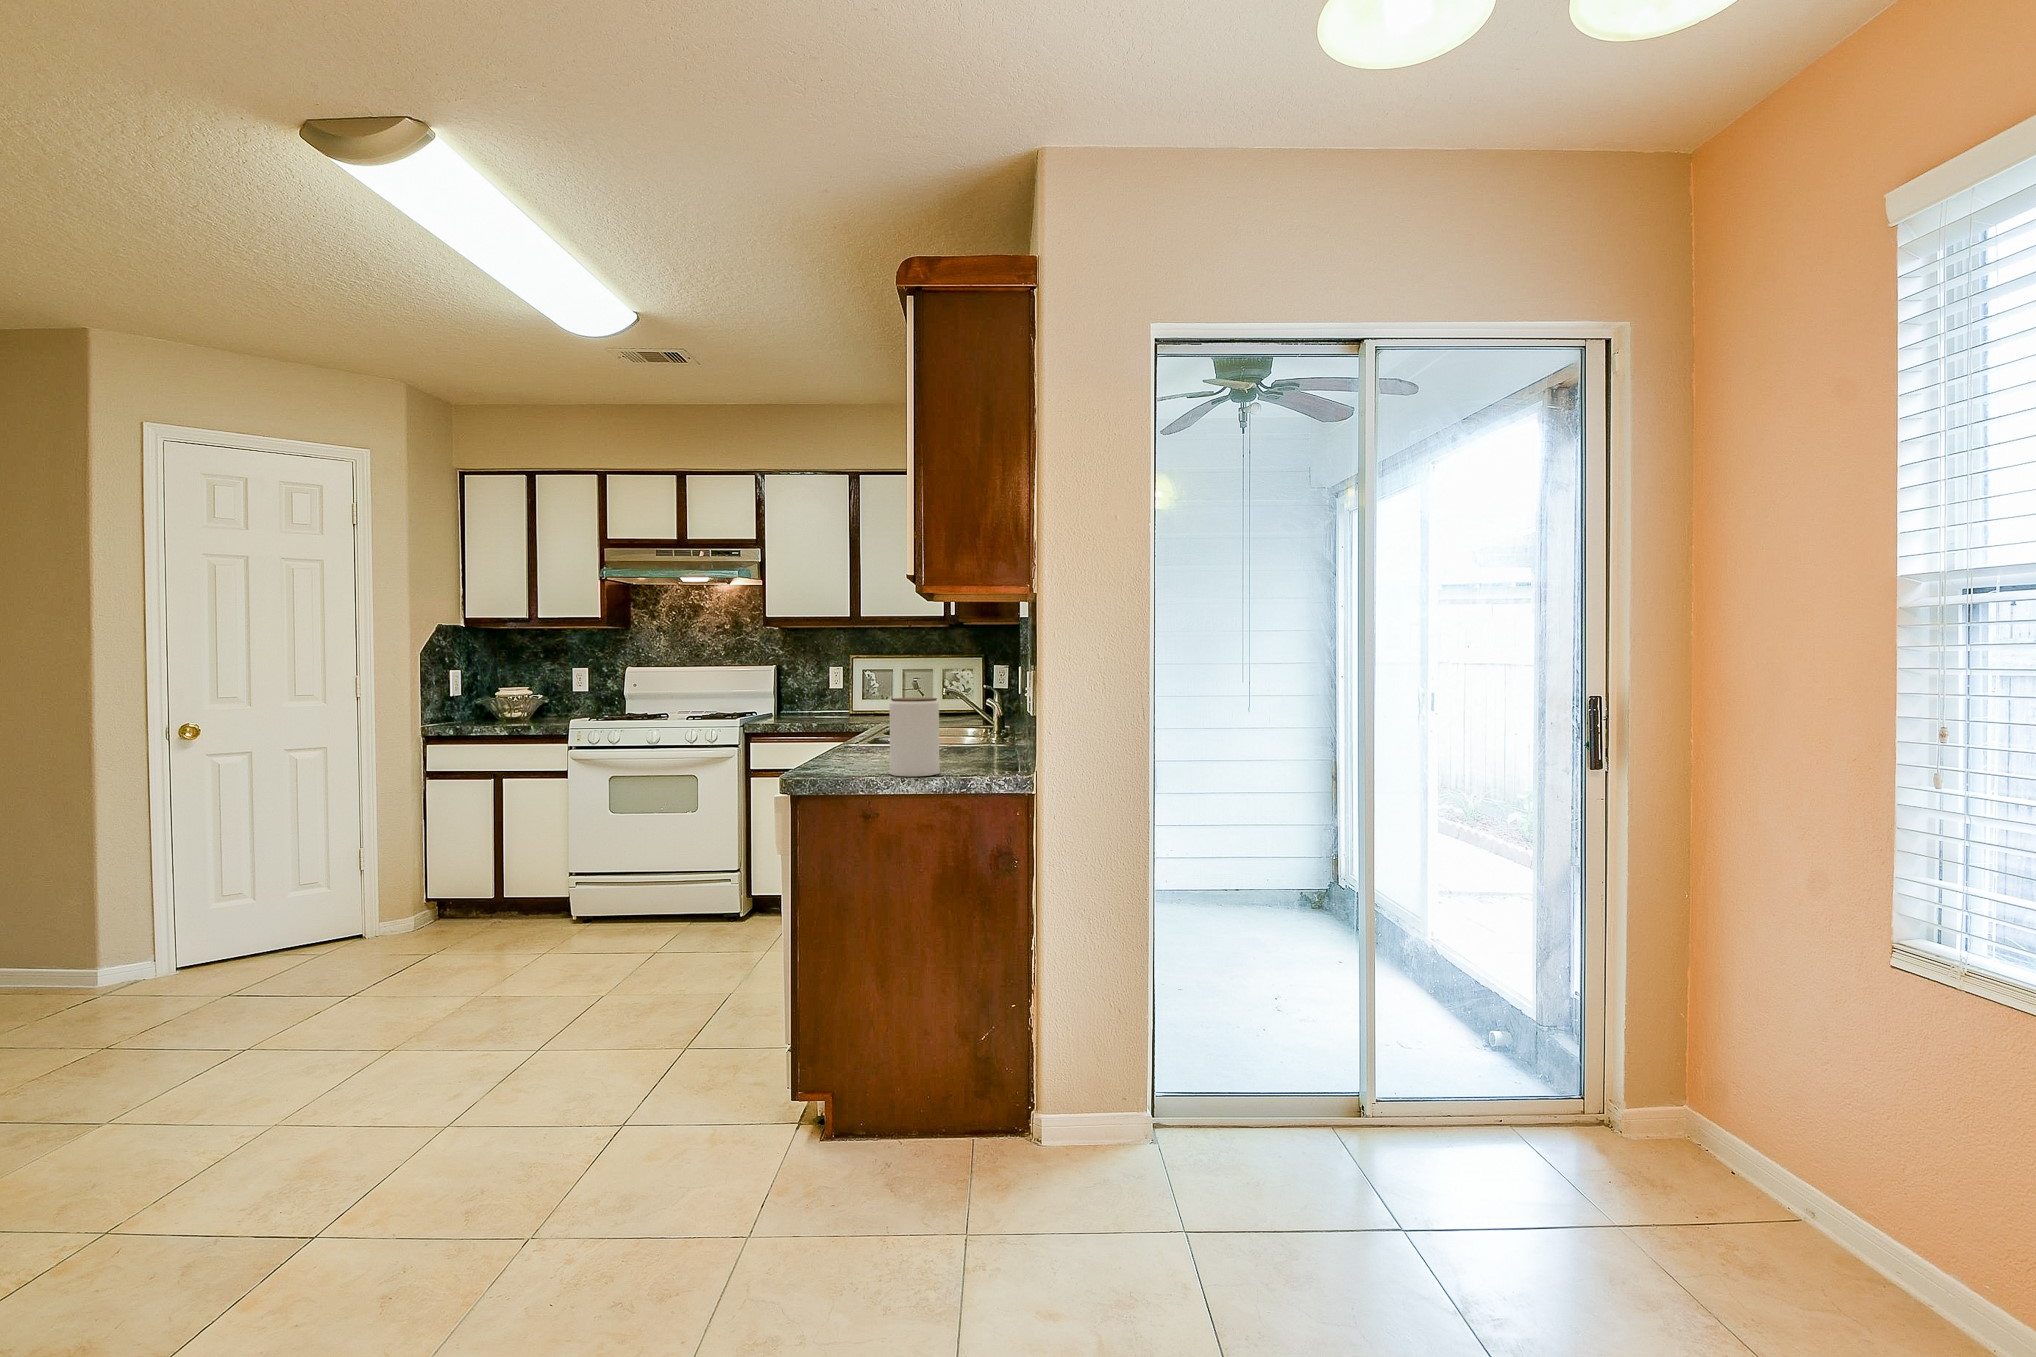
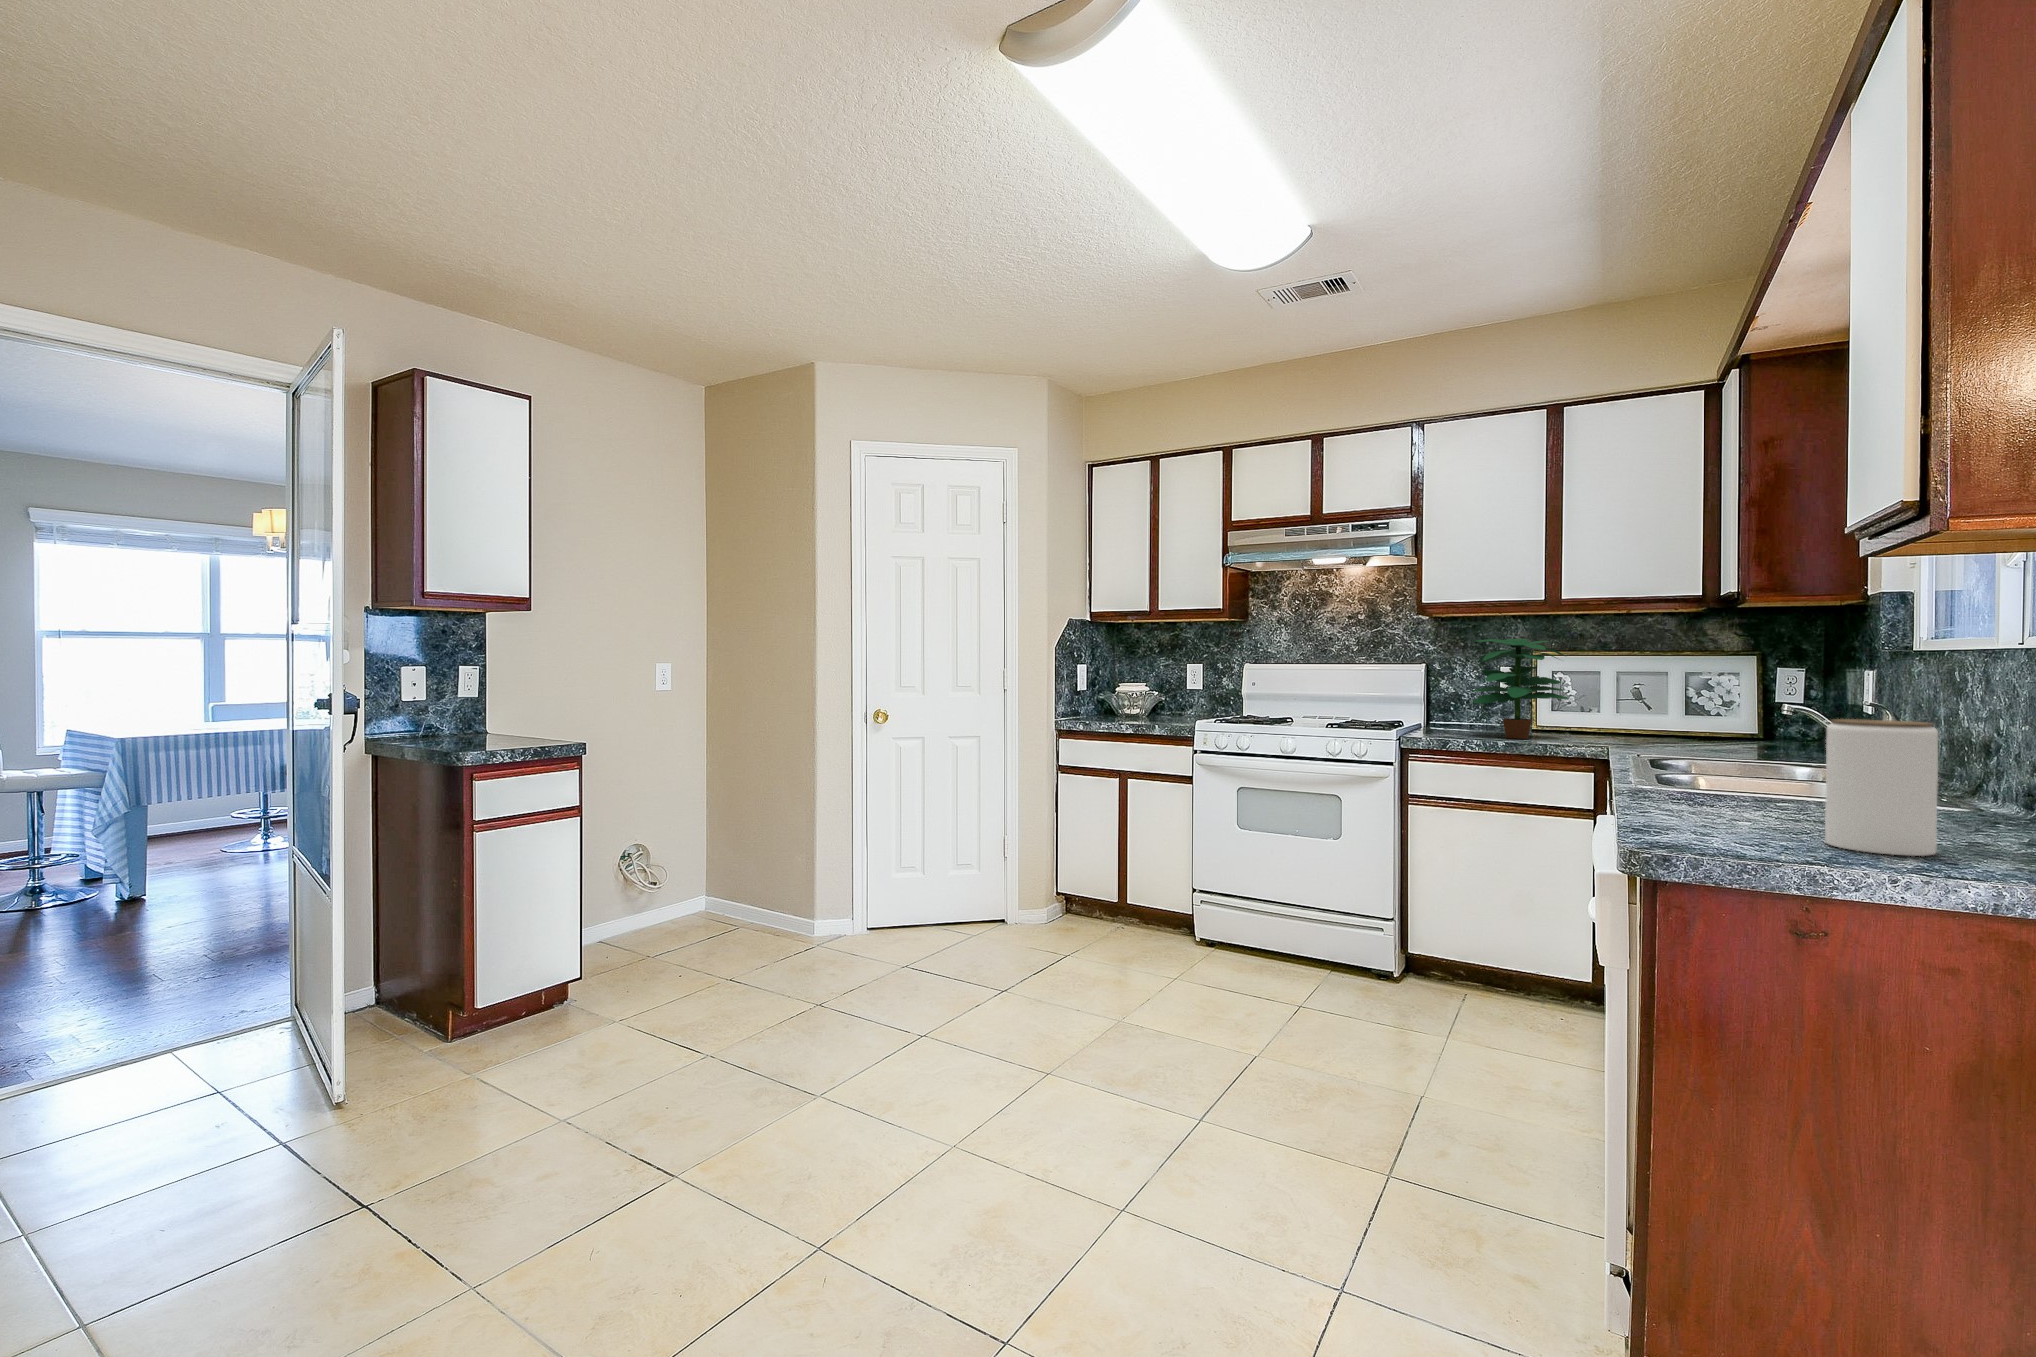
potted plant: none [802,646,870,722] -> present [1472,639,1569,739]

